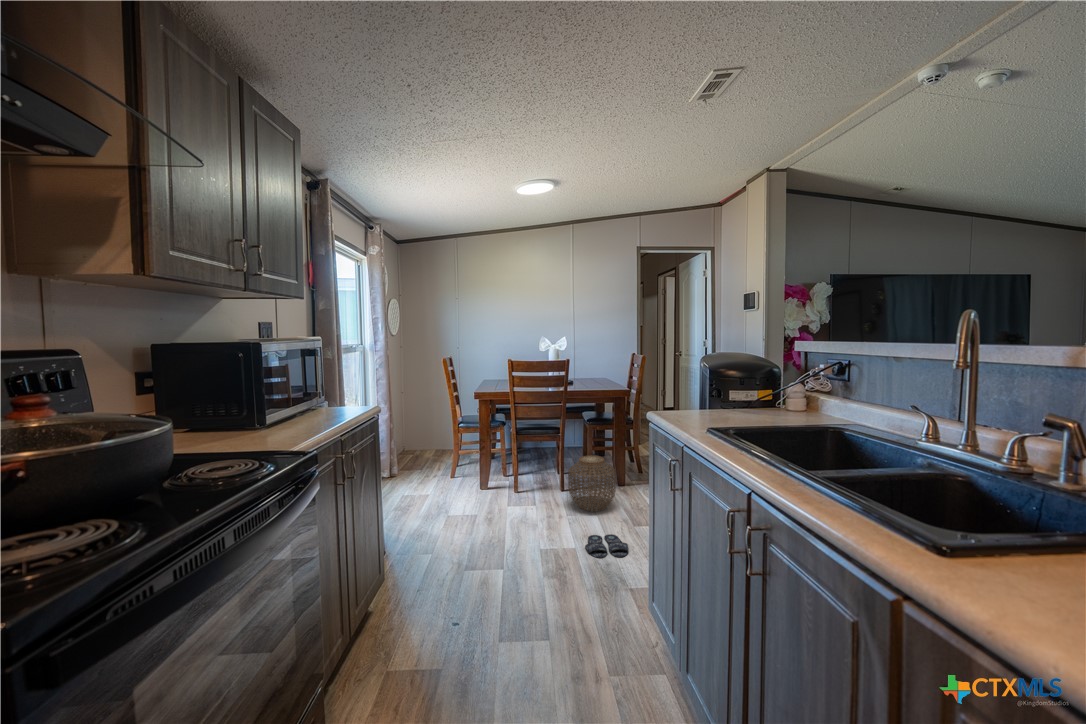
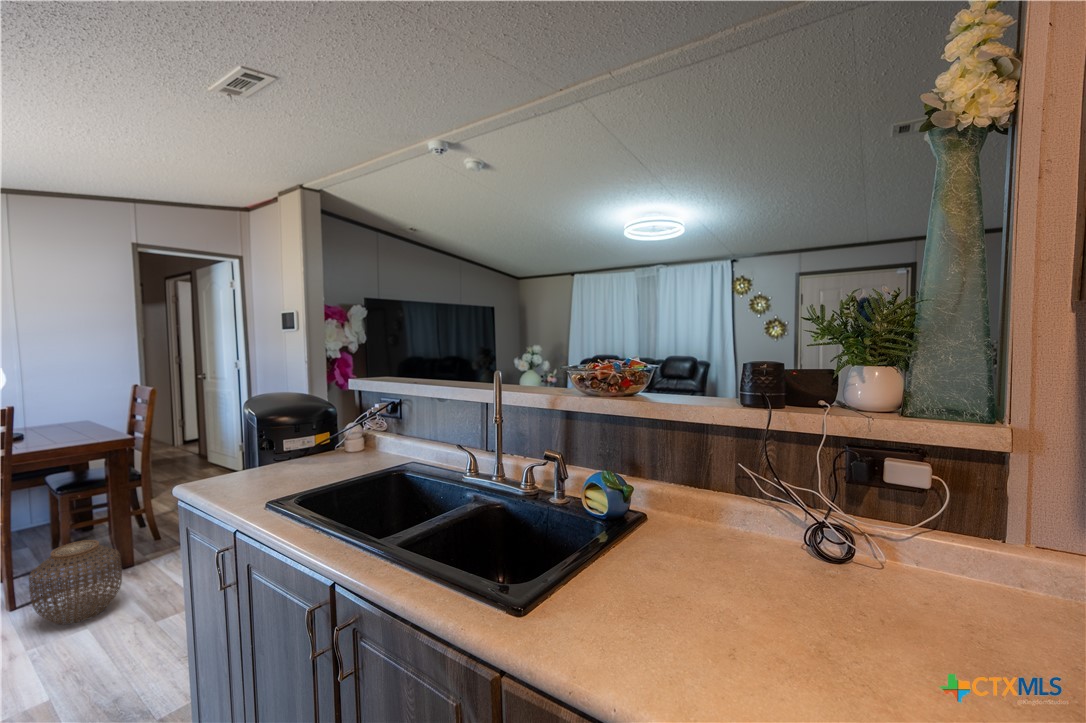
slippers: present [585,534,629,558] -> none [78,640,154,686]

